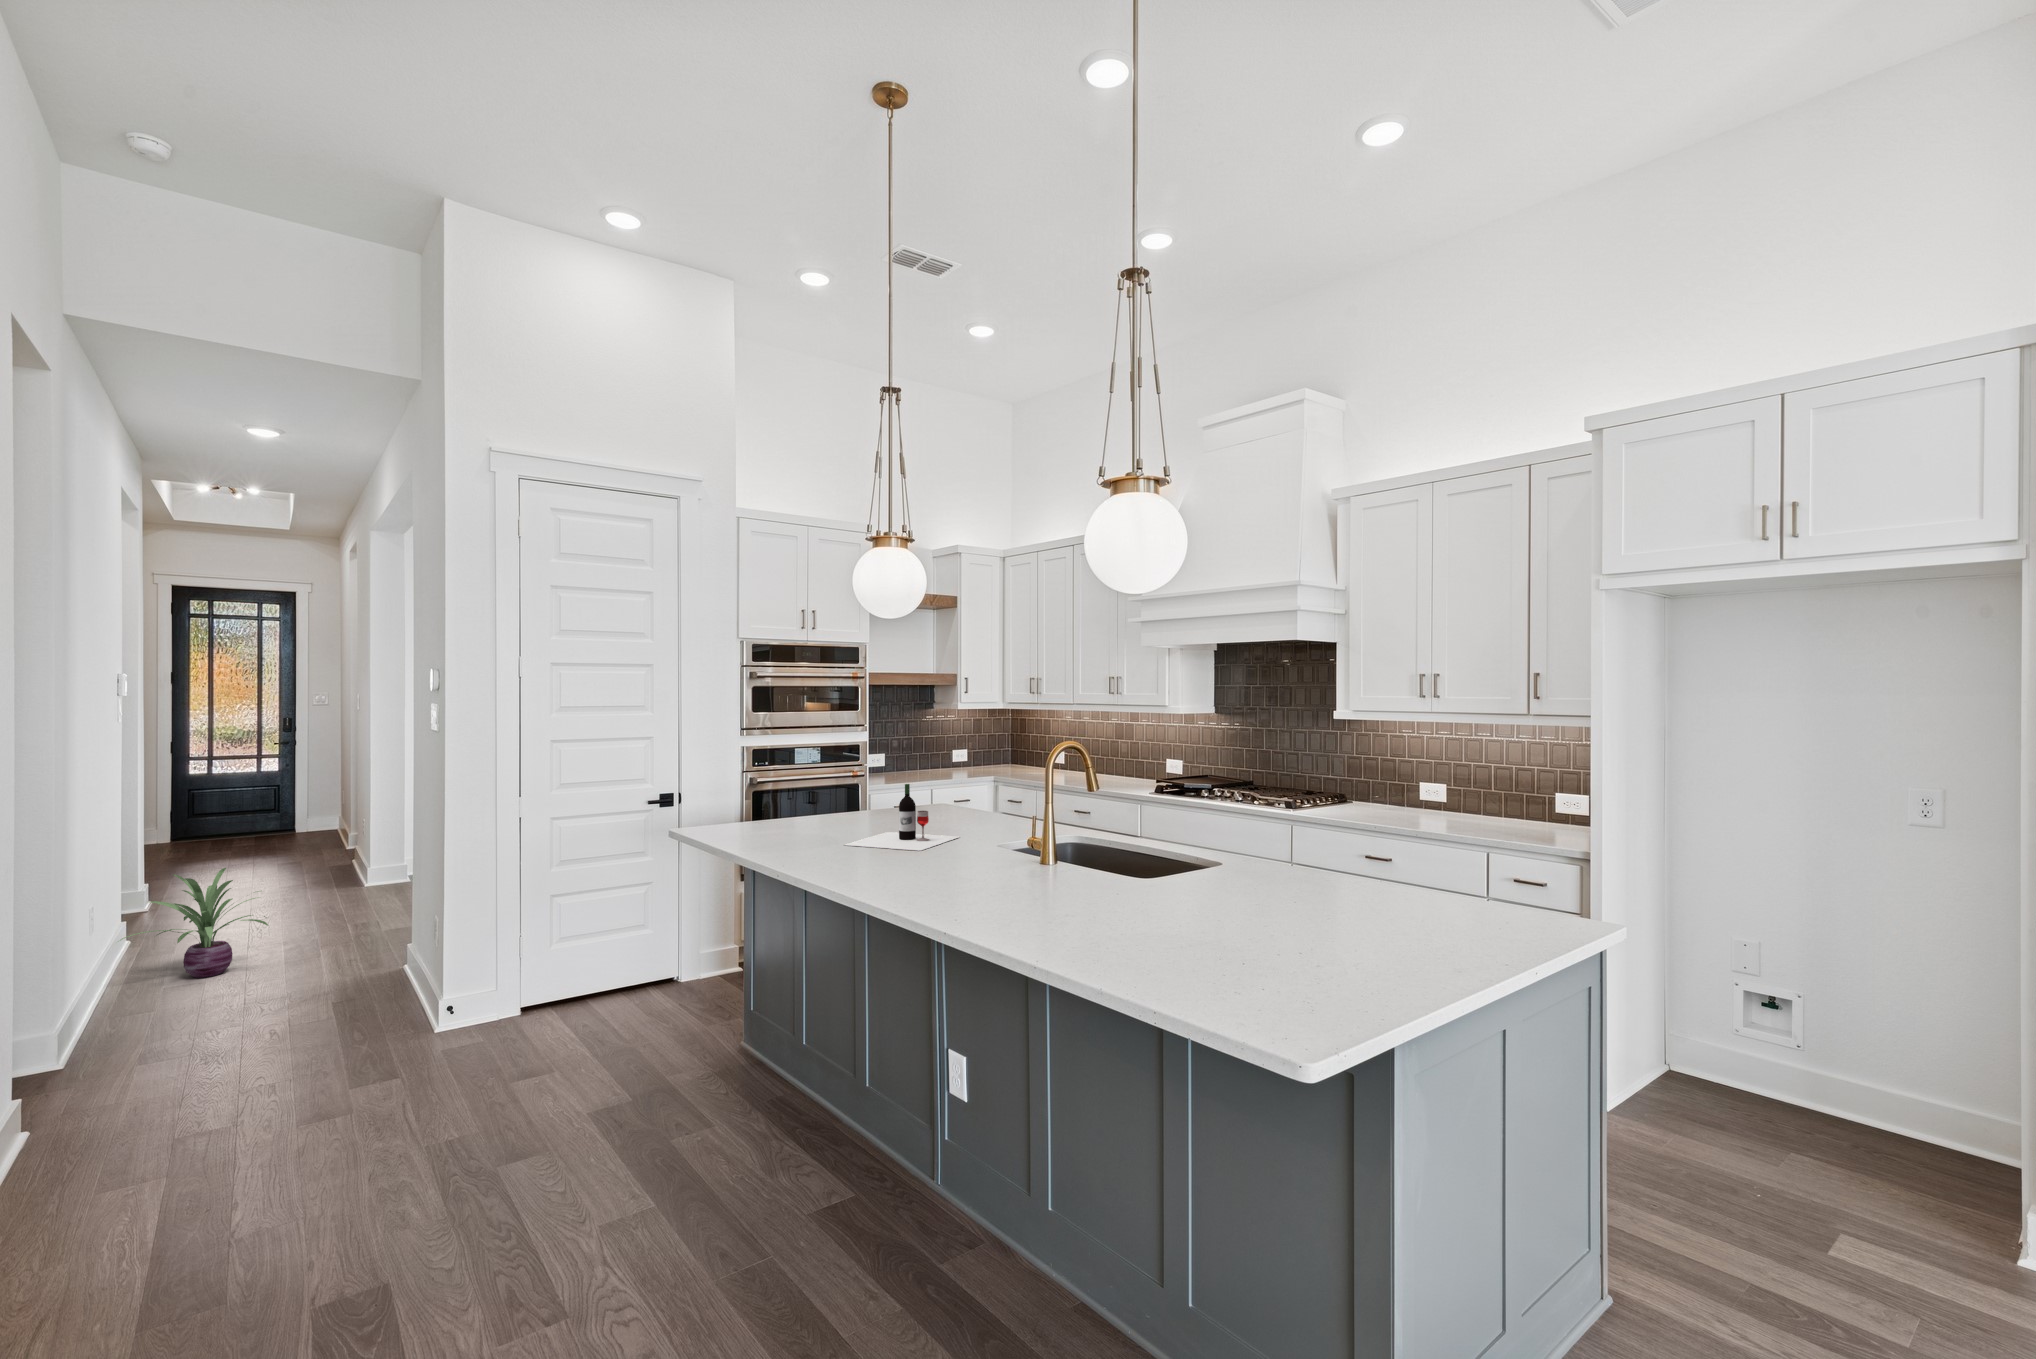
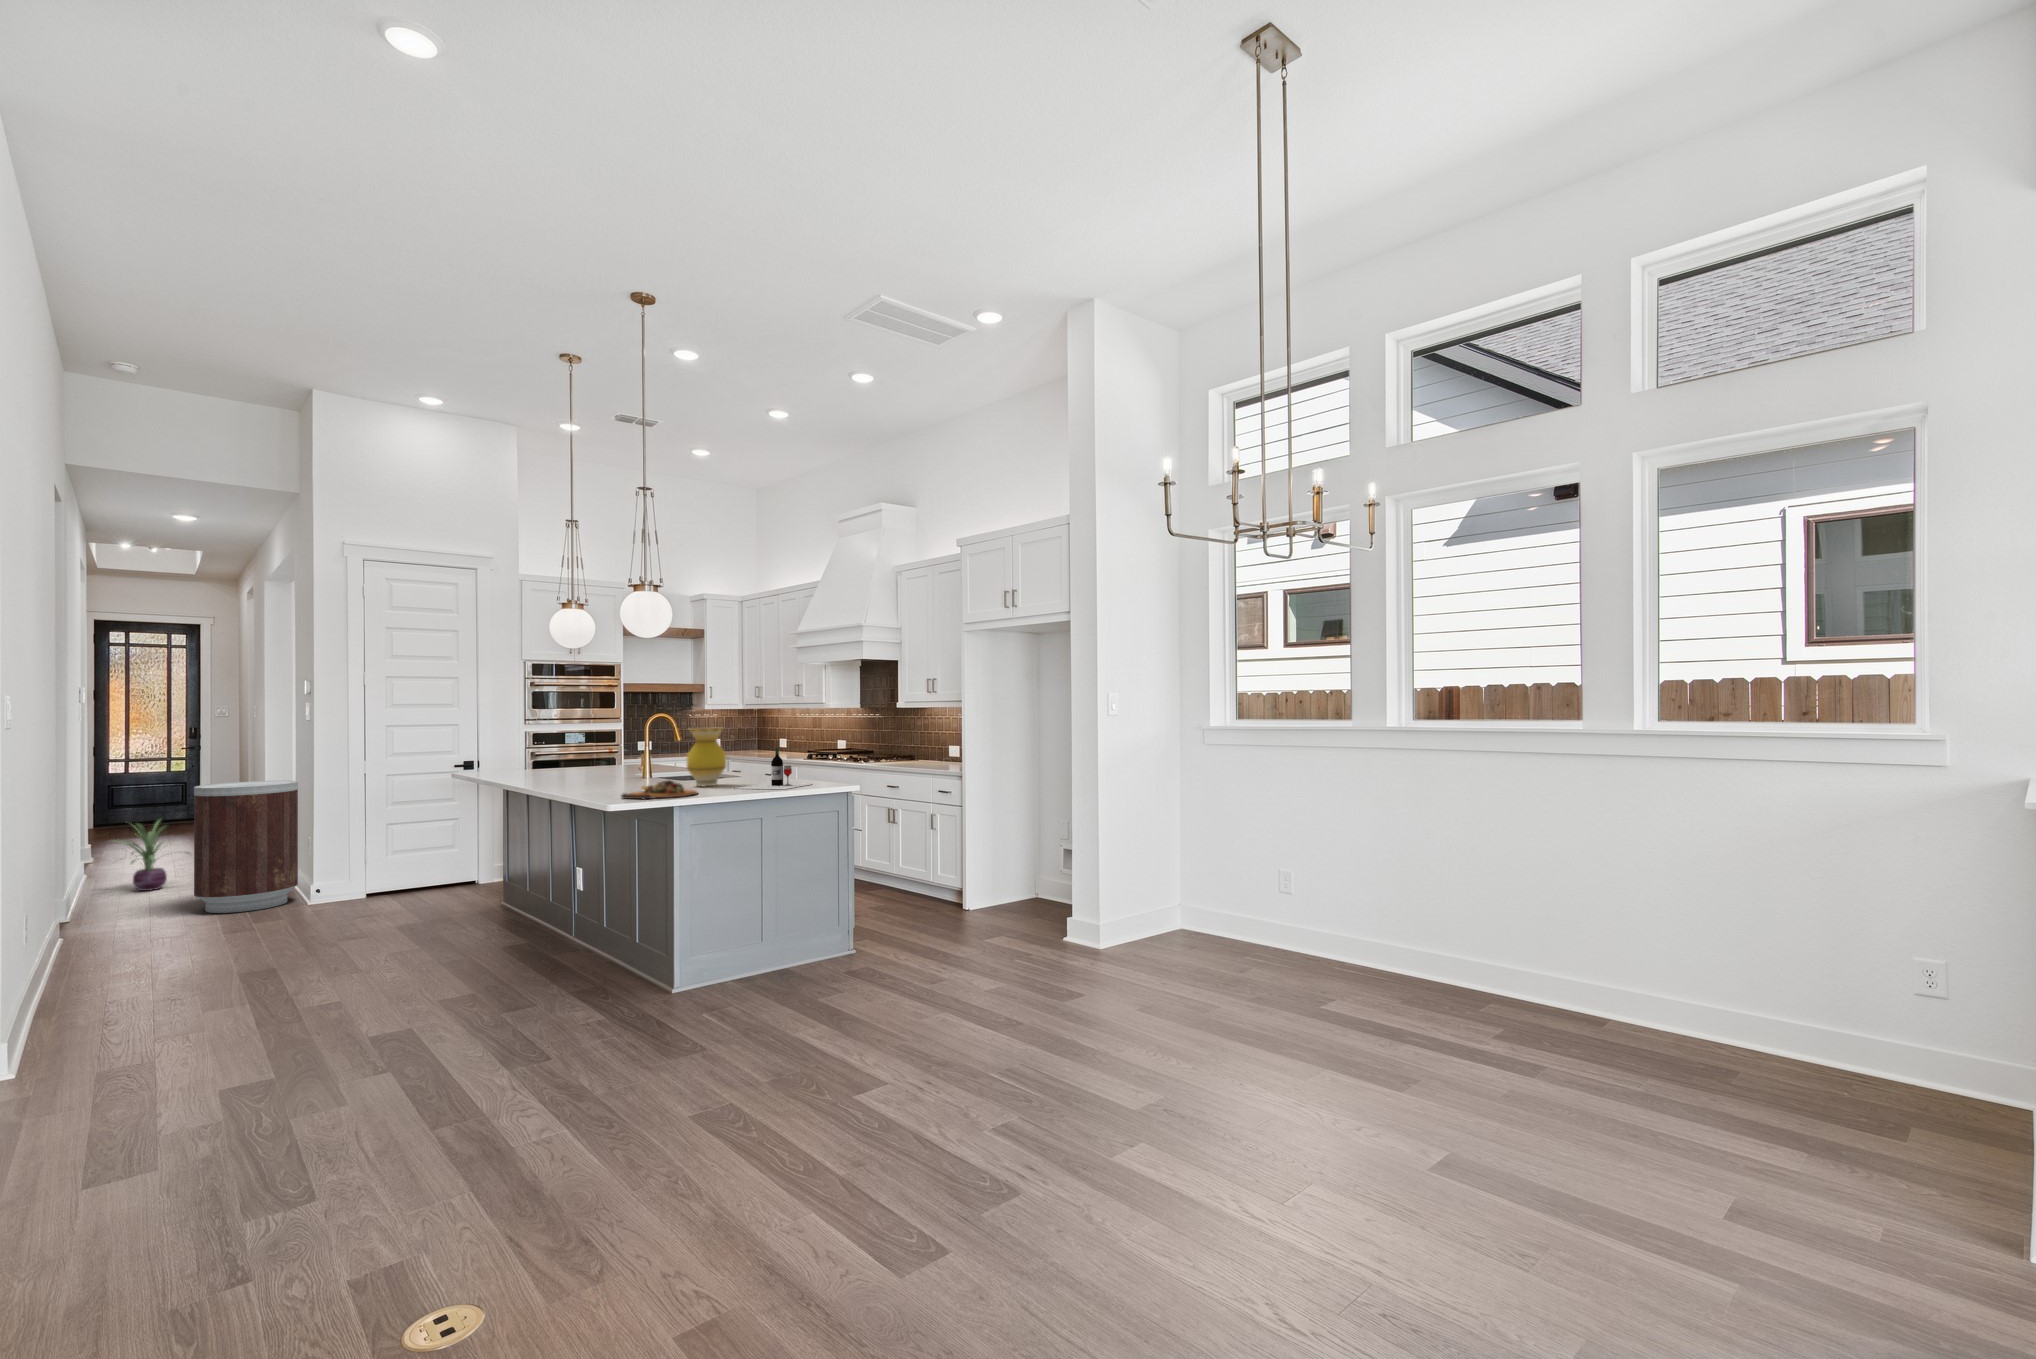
vase: none [1193,780,1273,908] -> present [687,727,726,786]
wine bottle: present [845,784,958,851] -> present [736,748,811,789]
trash can: none [260,823,418,1044] -> present [194,780,298,913]
cutting board: none [1164,920,1324,988] -> present [621,780,697,799]

